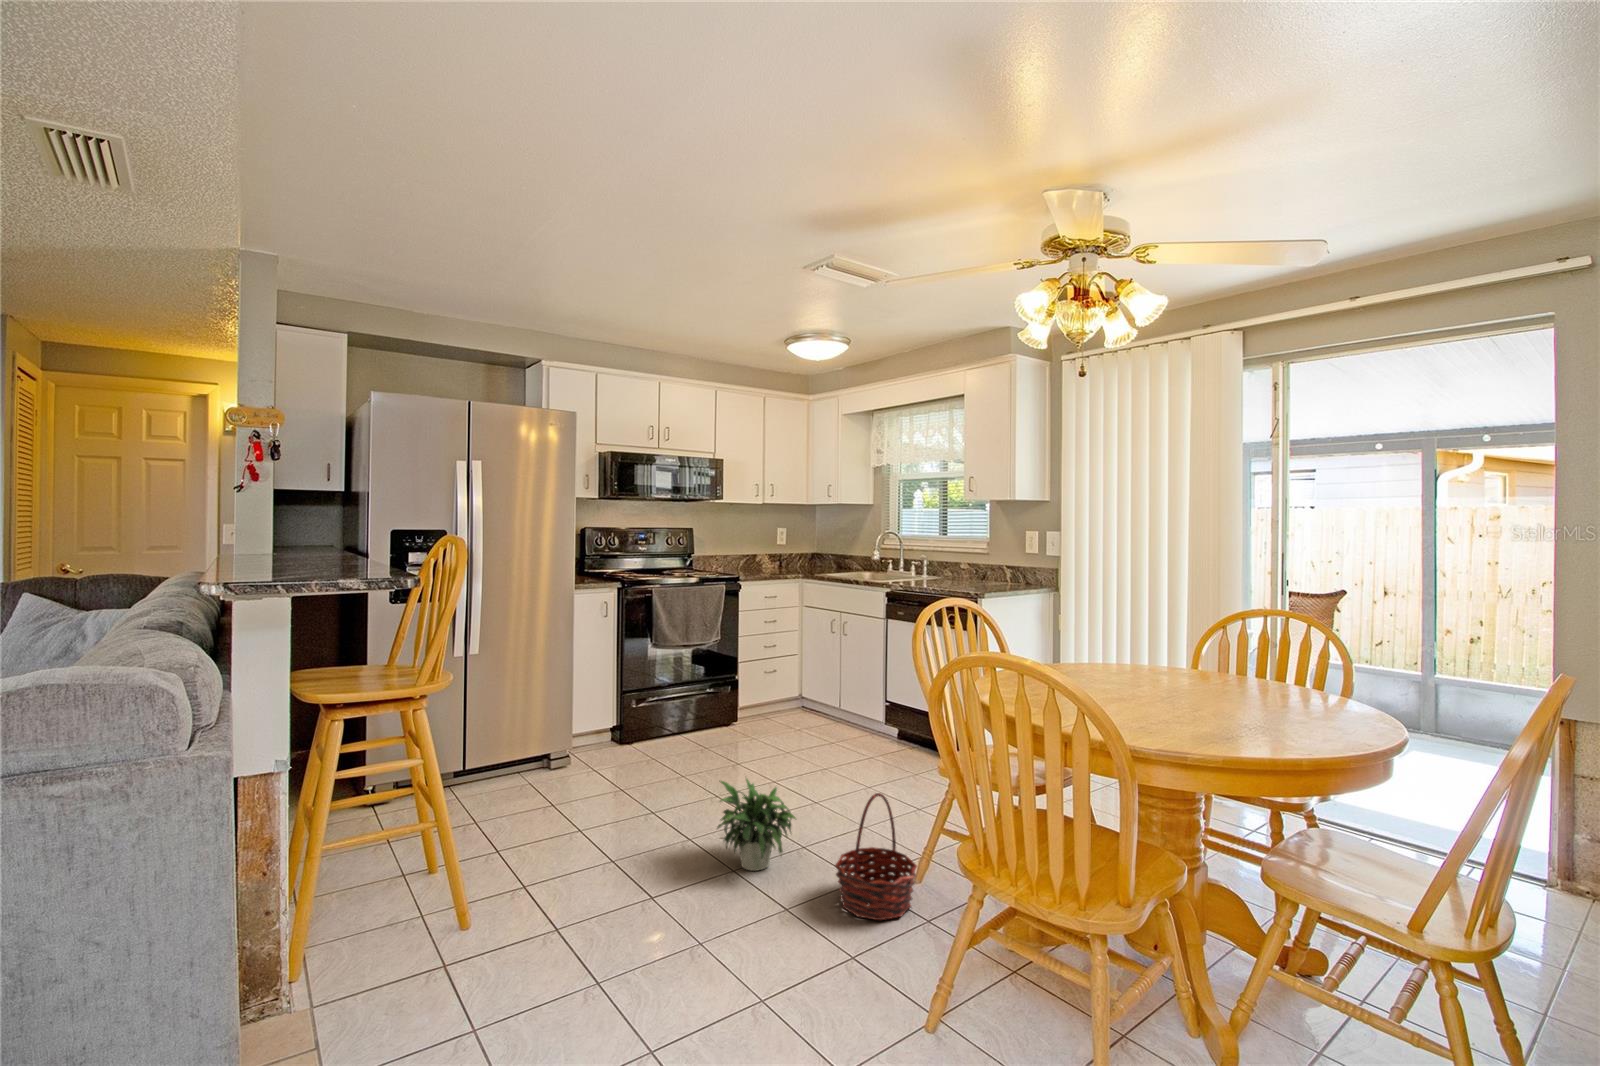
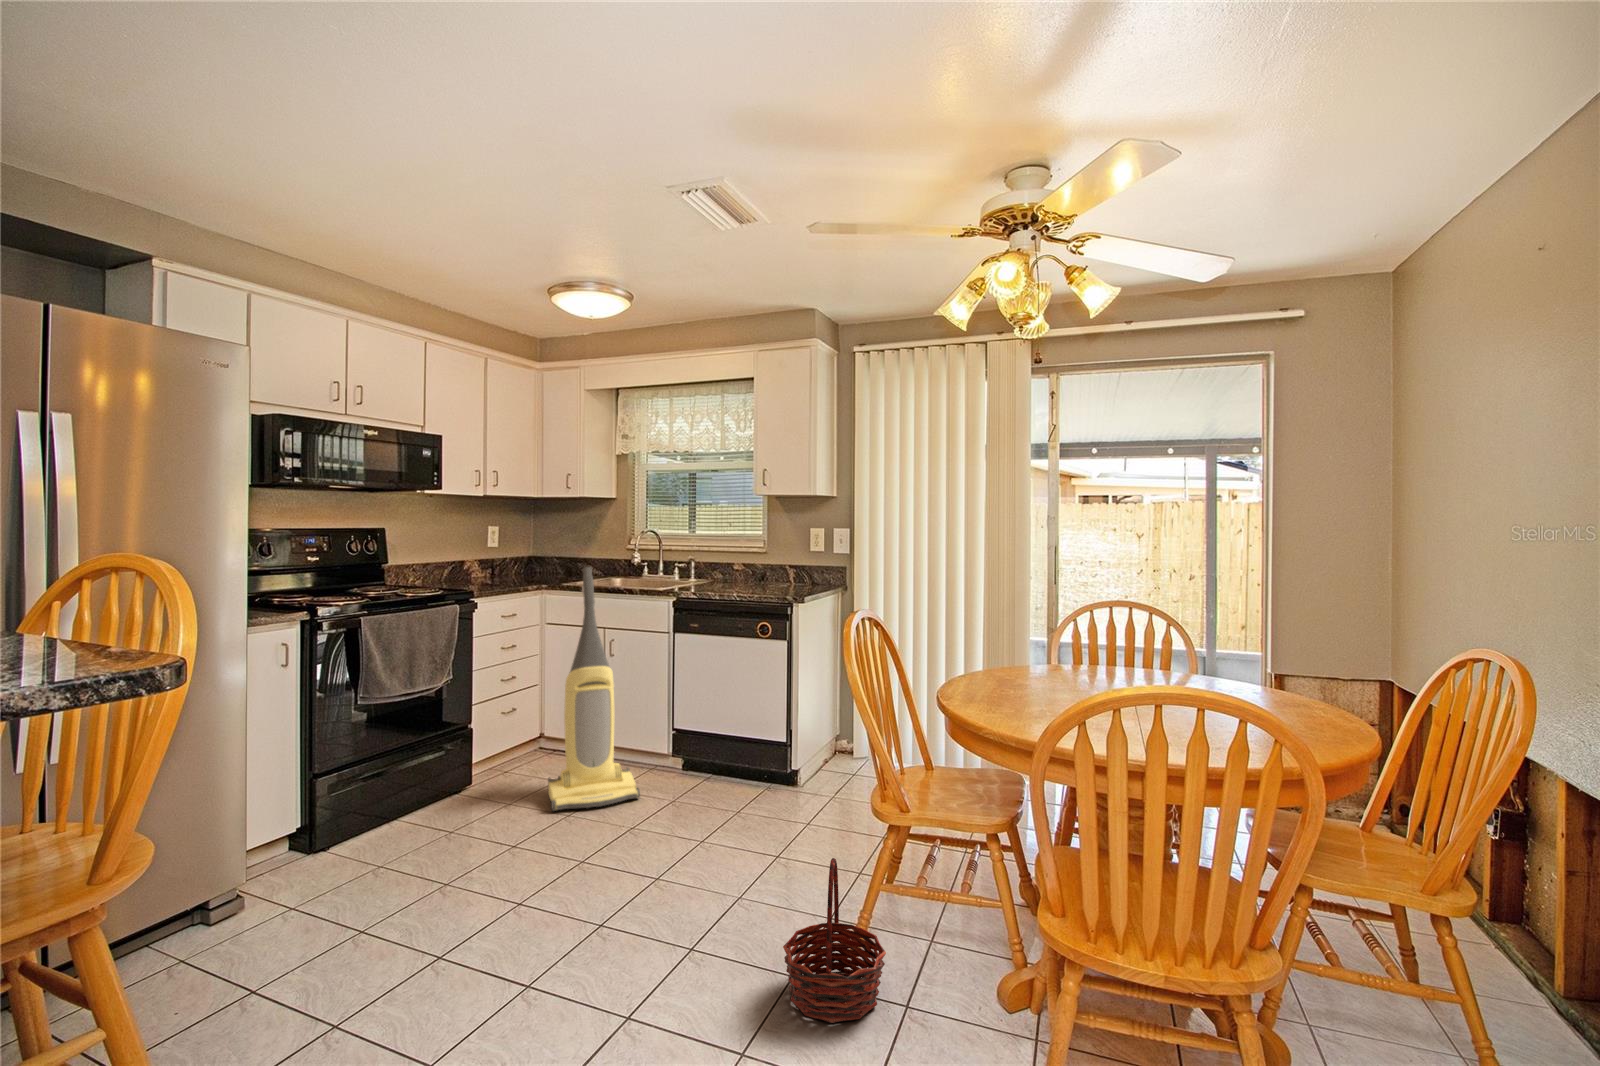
vacuum cleaner: none [776,560,845,750] -> present [548,567,640,811]
potted plant: present [717,779,796,871] -> none [575,870,710,1000]

